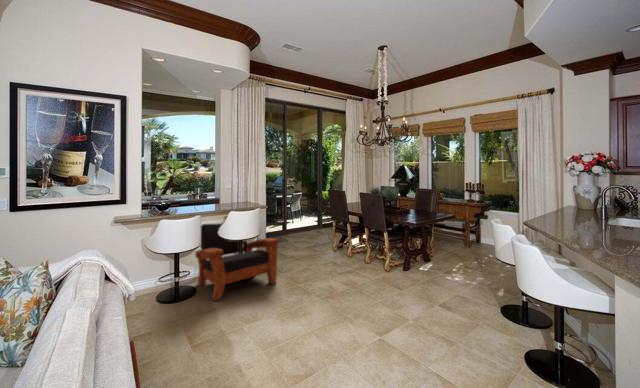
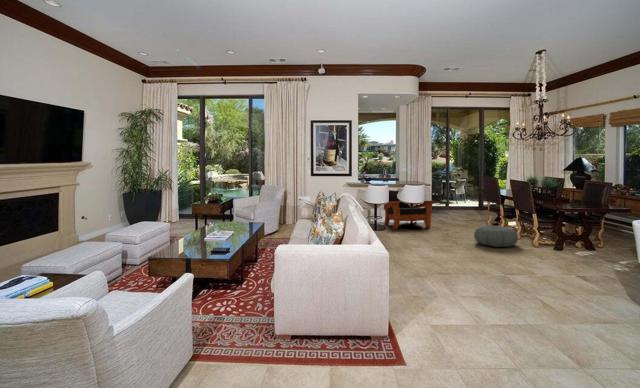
pouf: none [364,289,437,343] -> present [474,226,518,247]

